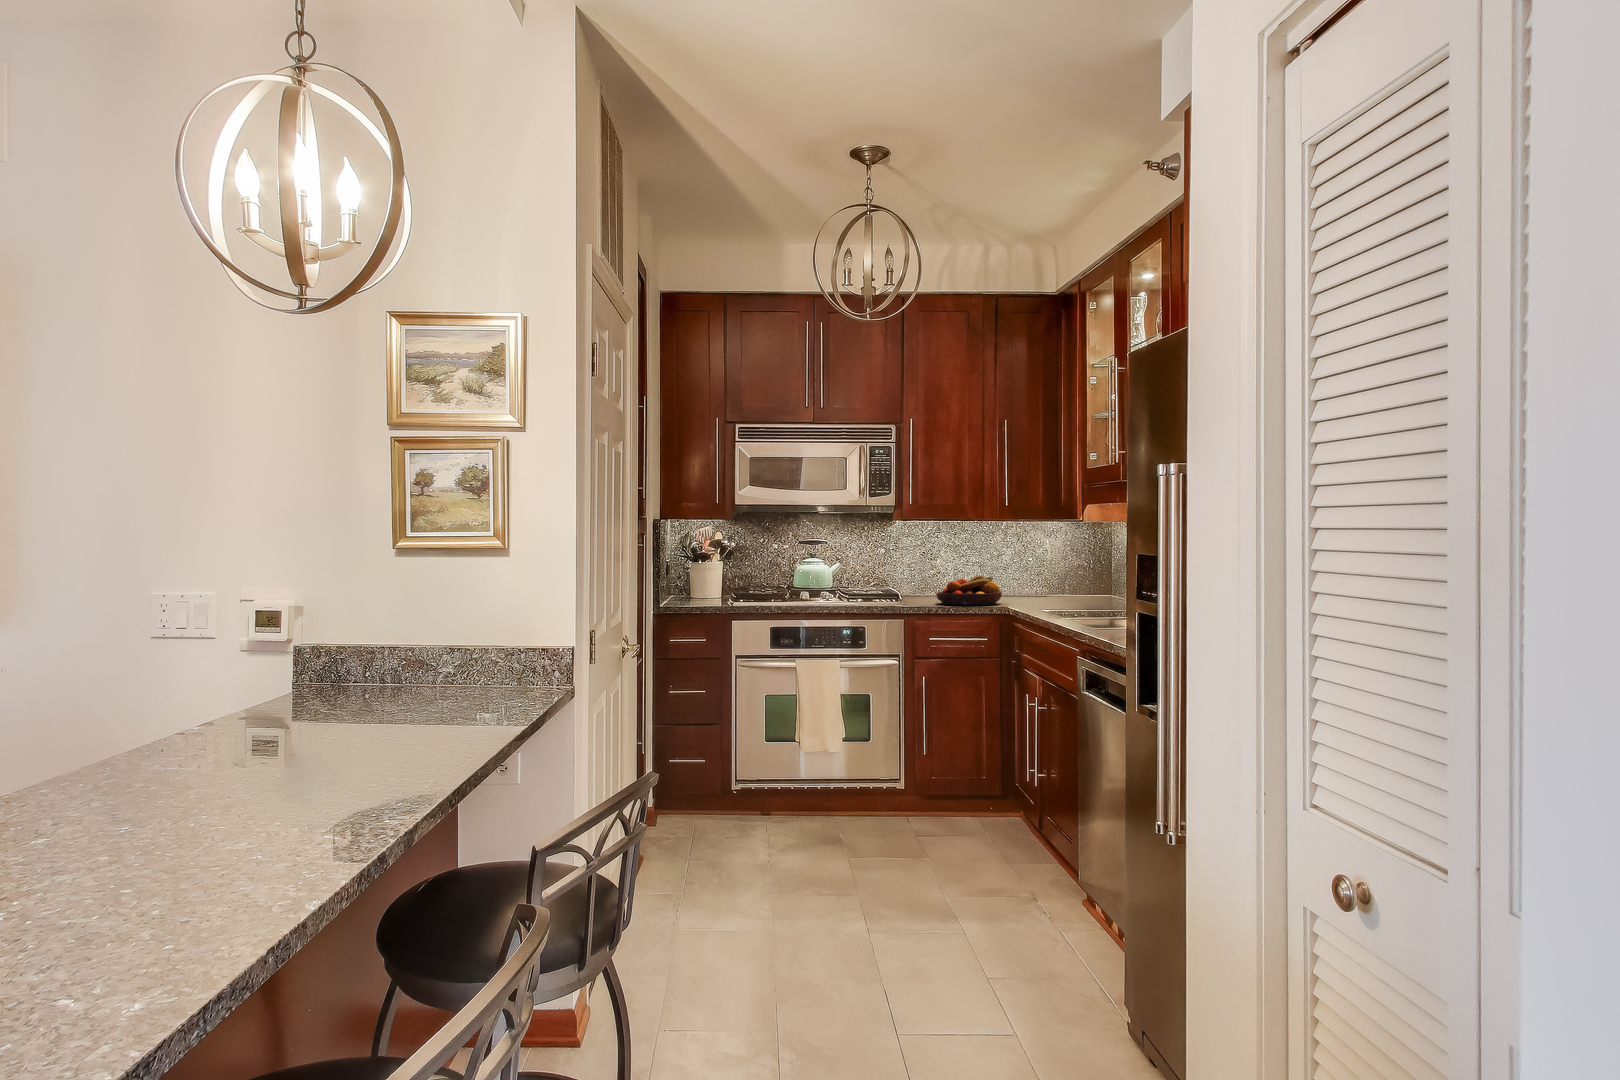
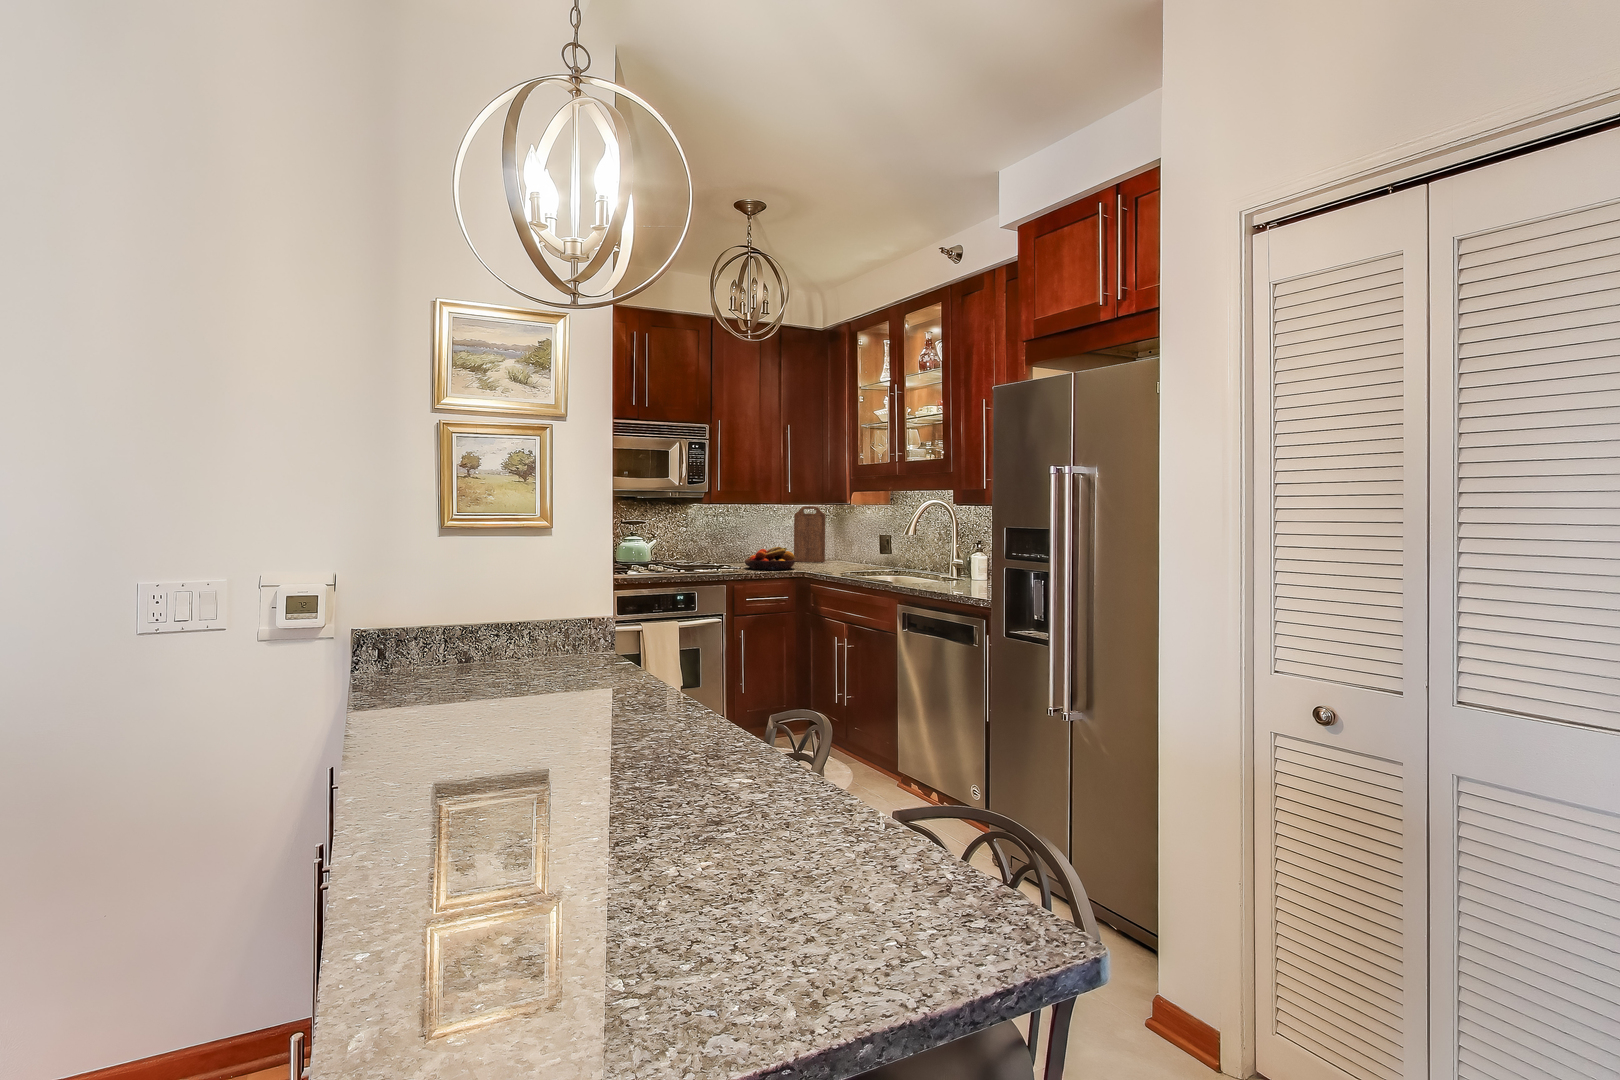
cutting board: none [1026,523,1065,598] -> present [794,506,825,562]

